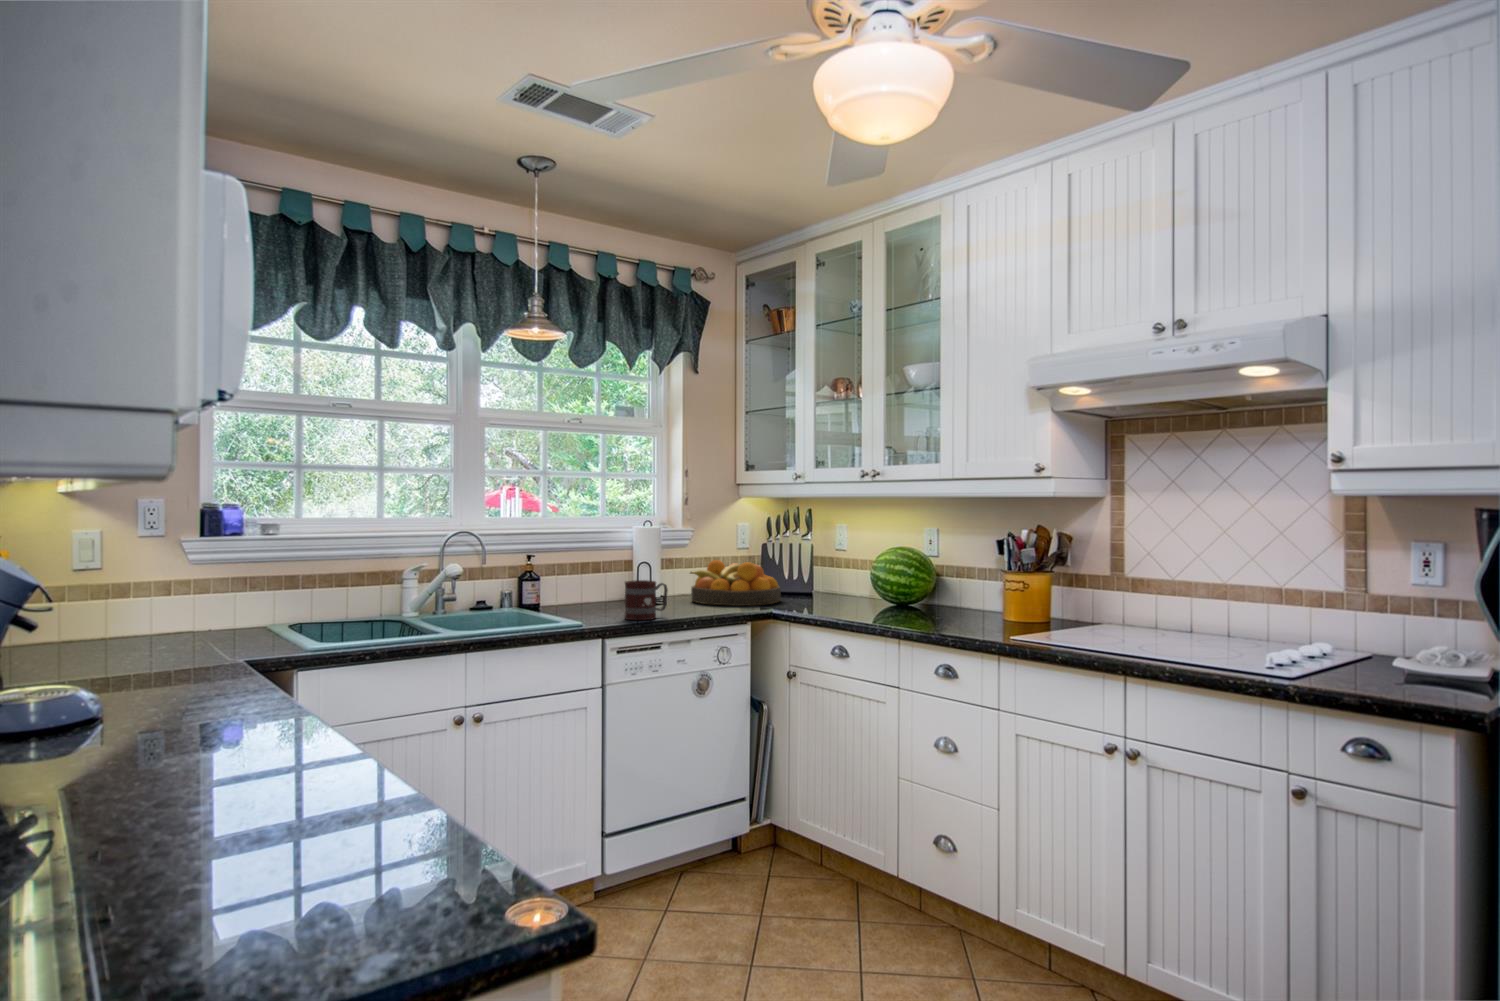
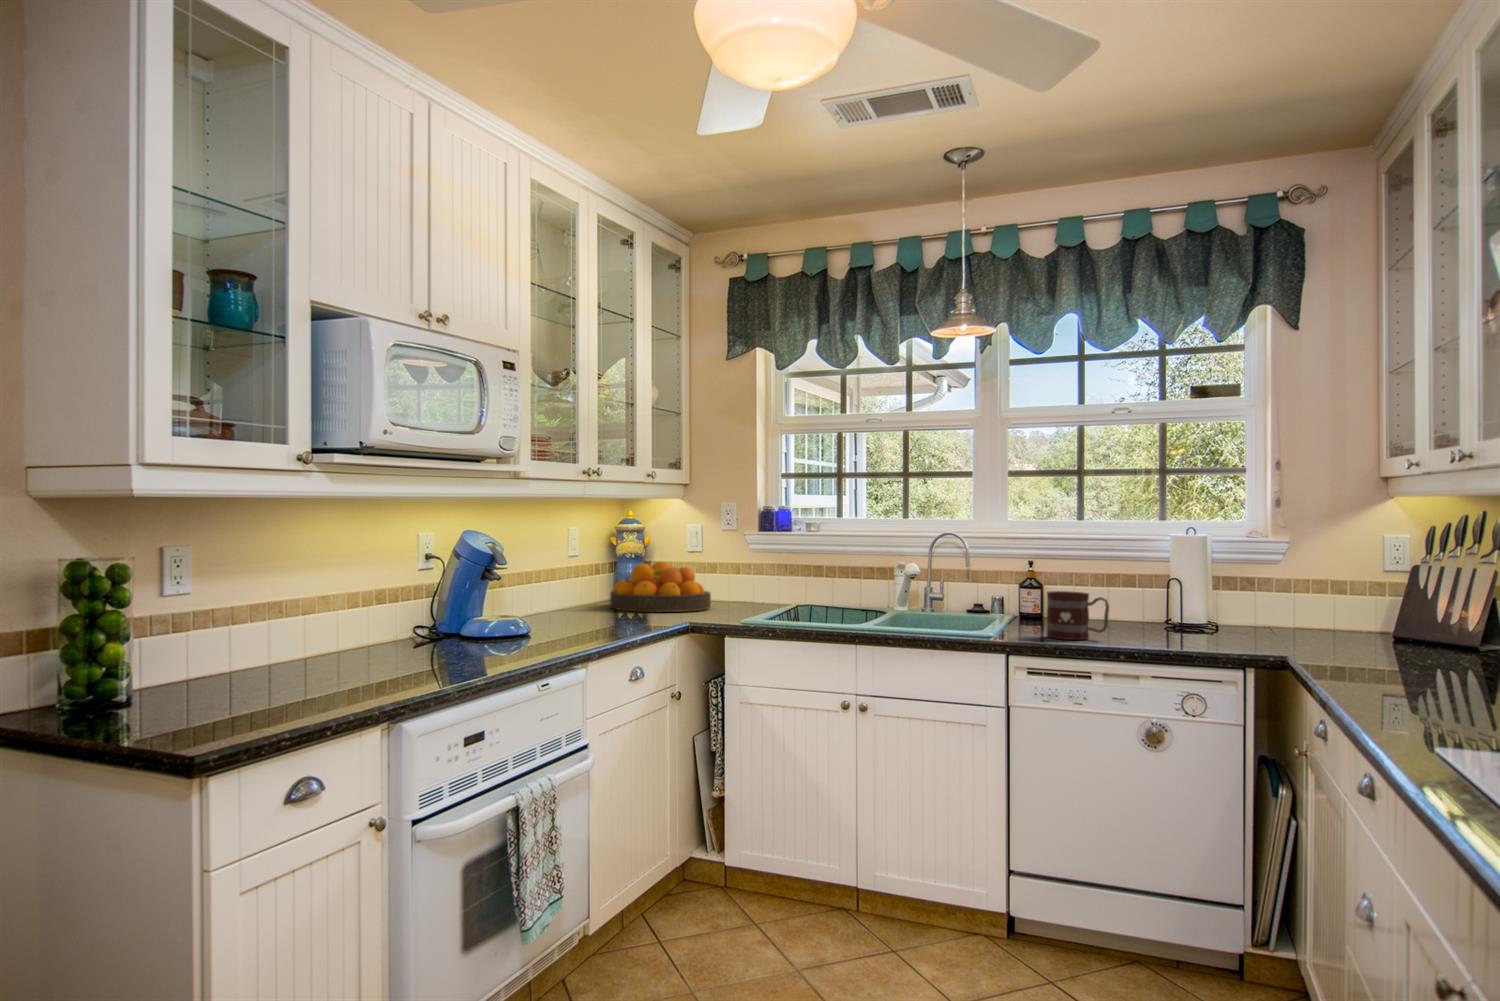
fruit bowl: present [690,560,781,606] -> present [611,562,711,612]

